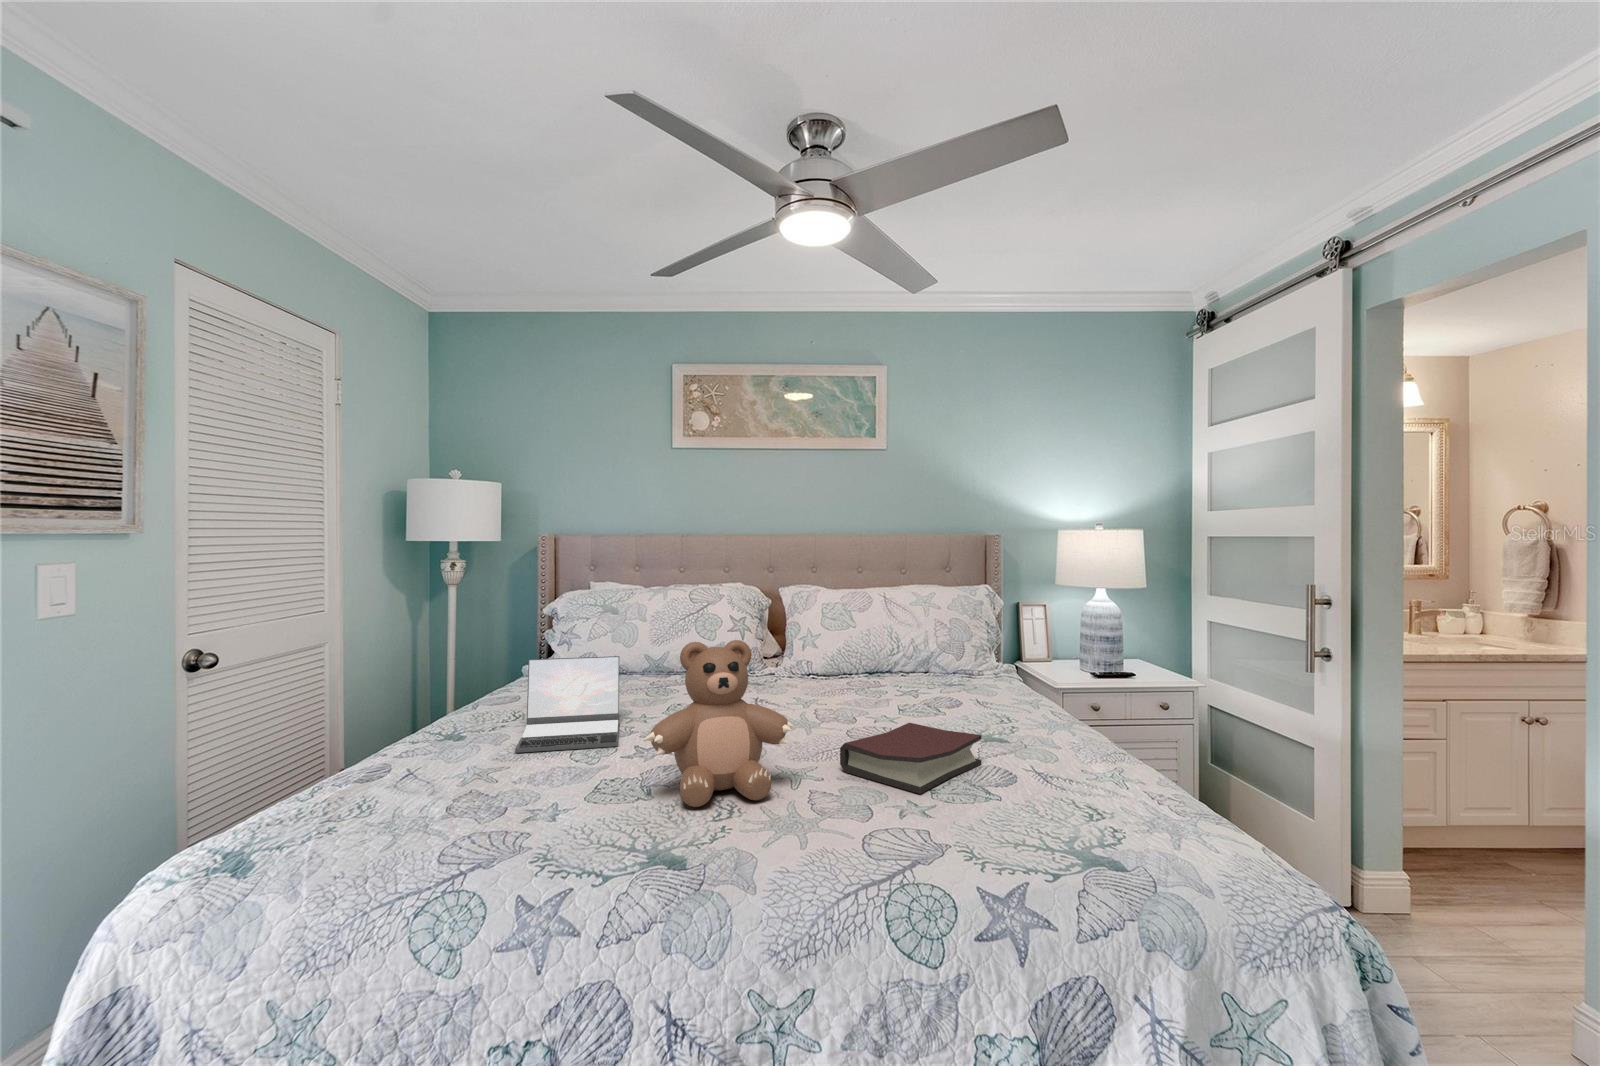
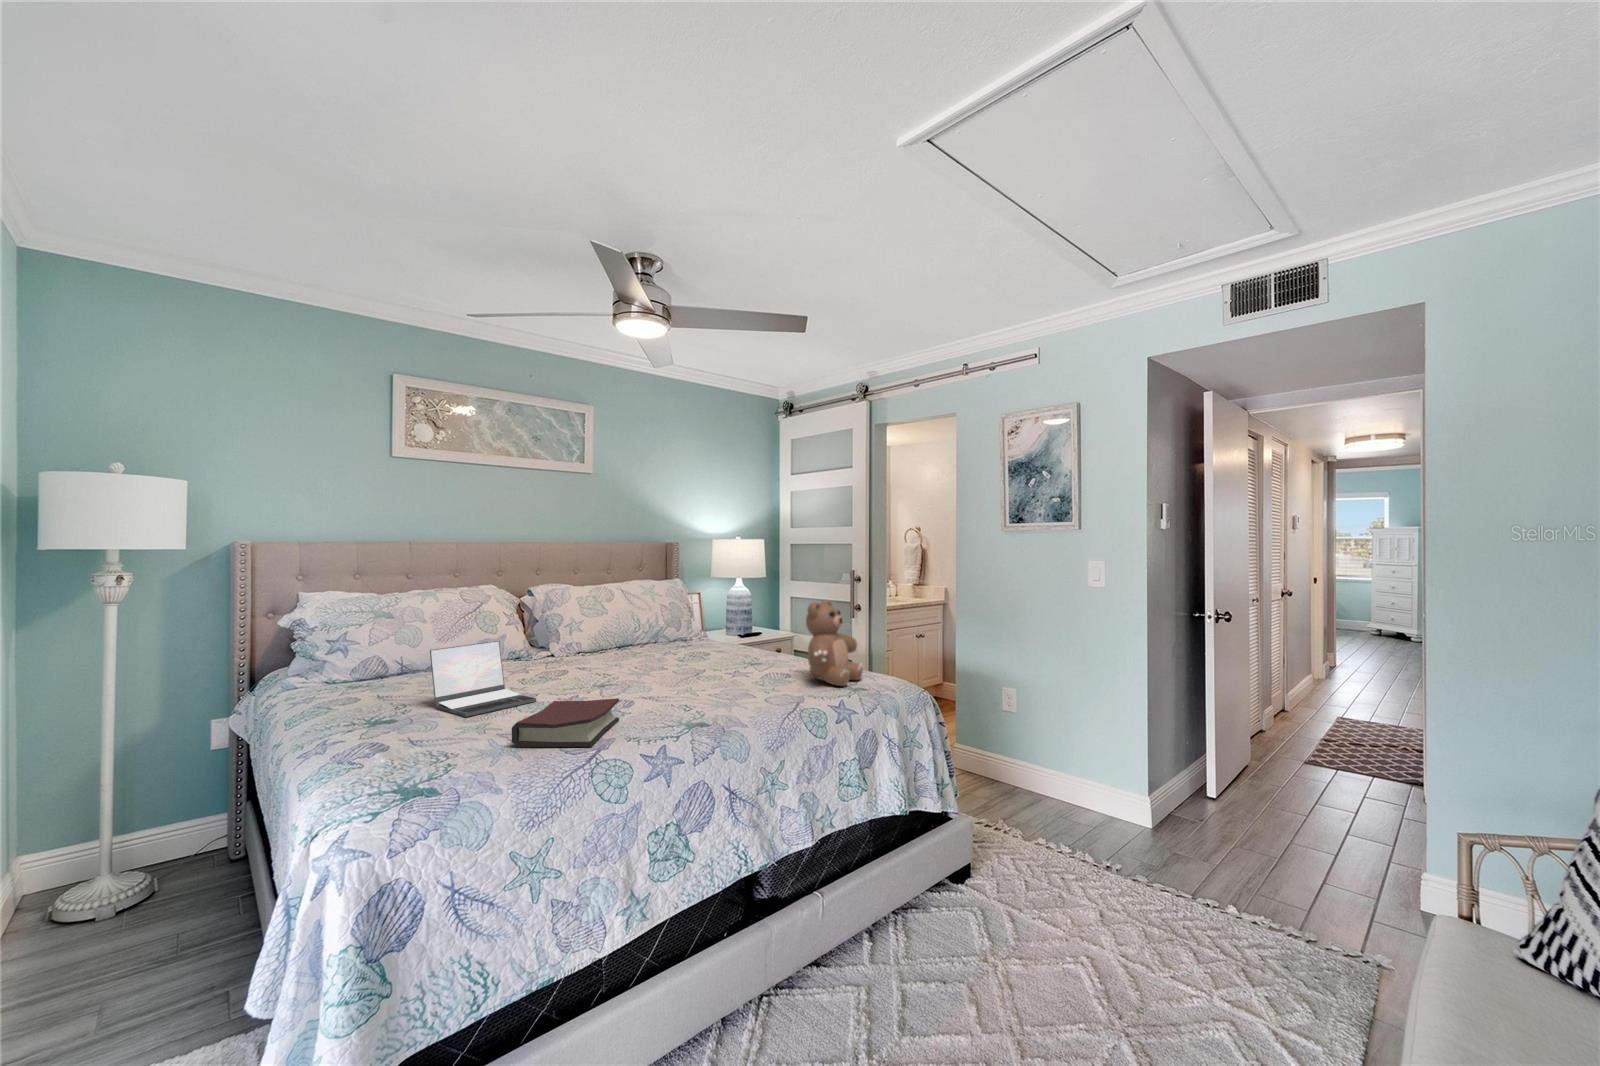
teddy bear: present [644,640,794,807] -> present [806,600,863,686]
hardback book: present [840,723,982,794] -> present [512,698,619,747]

